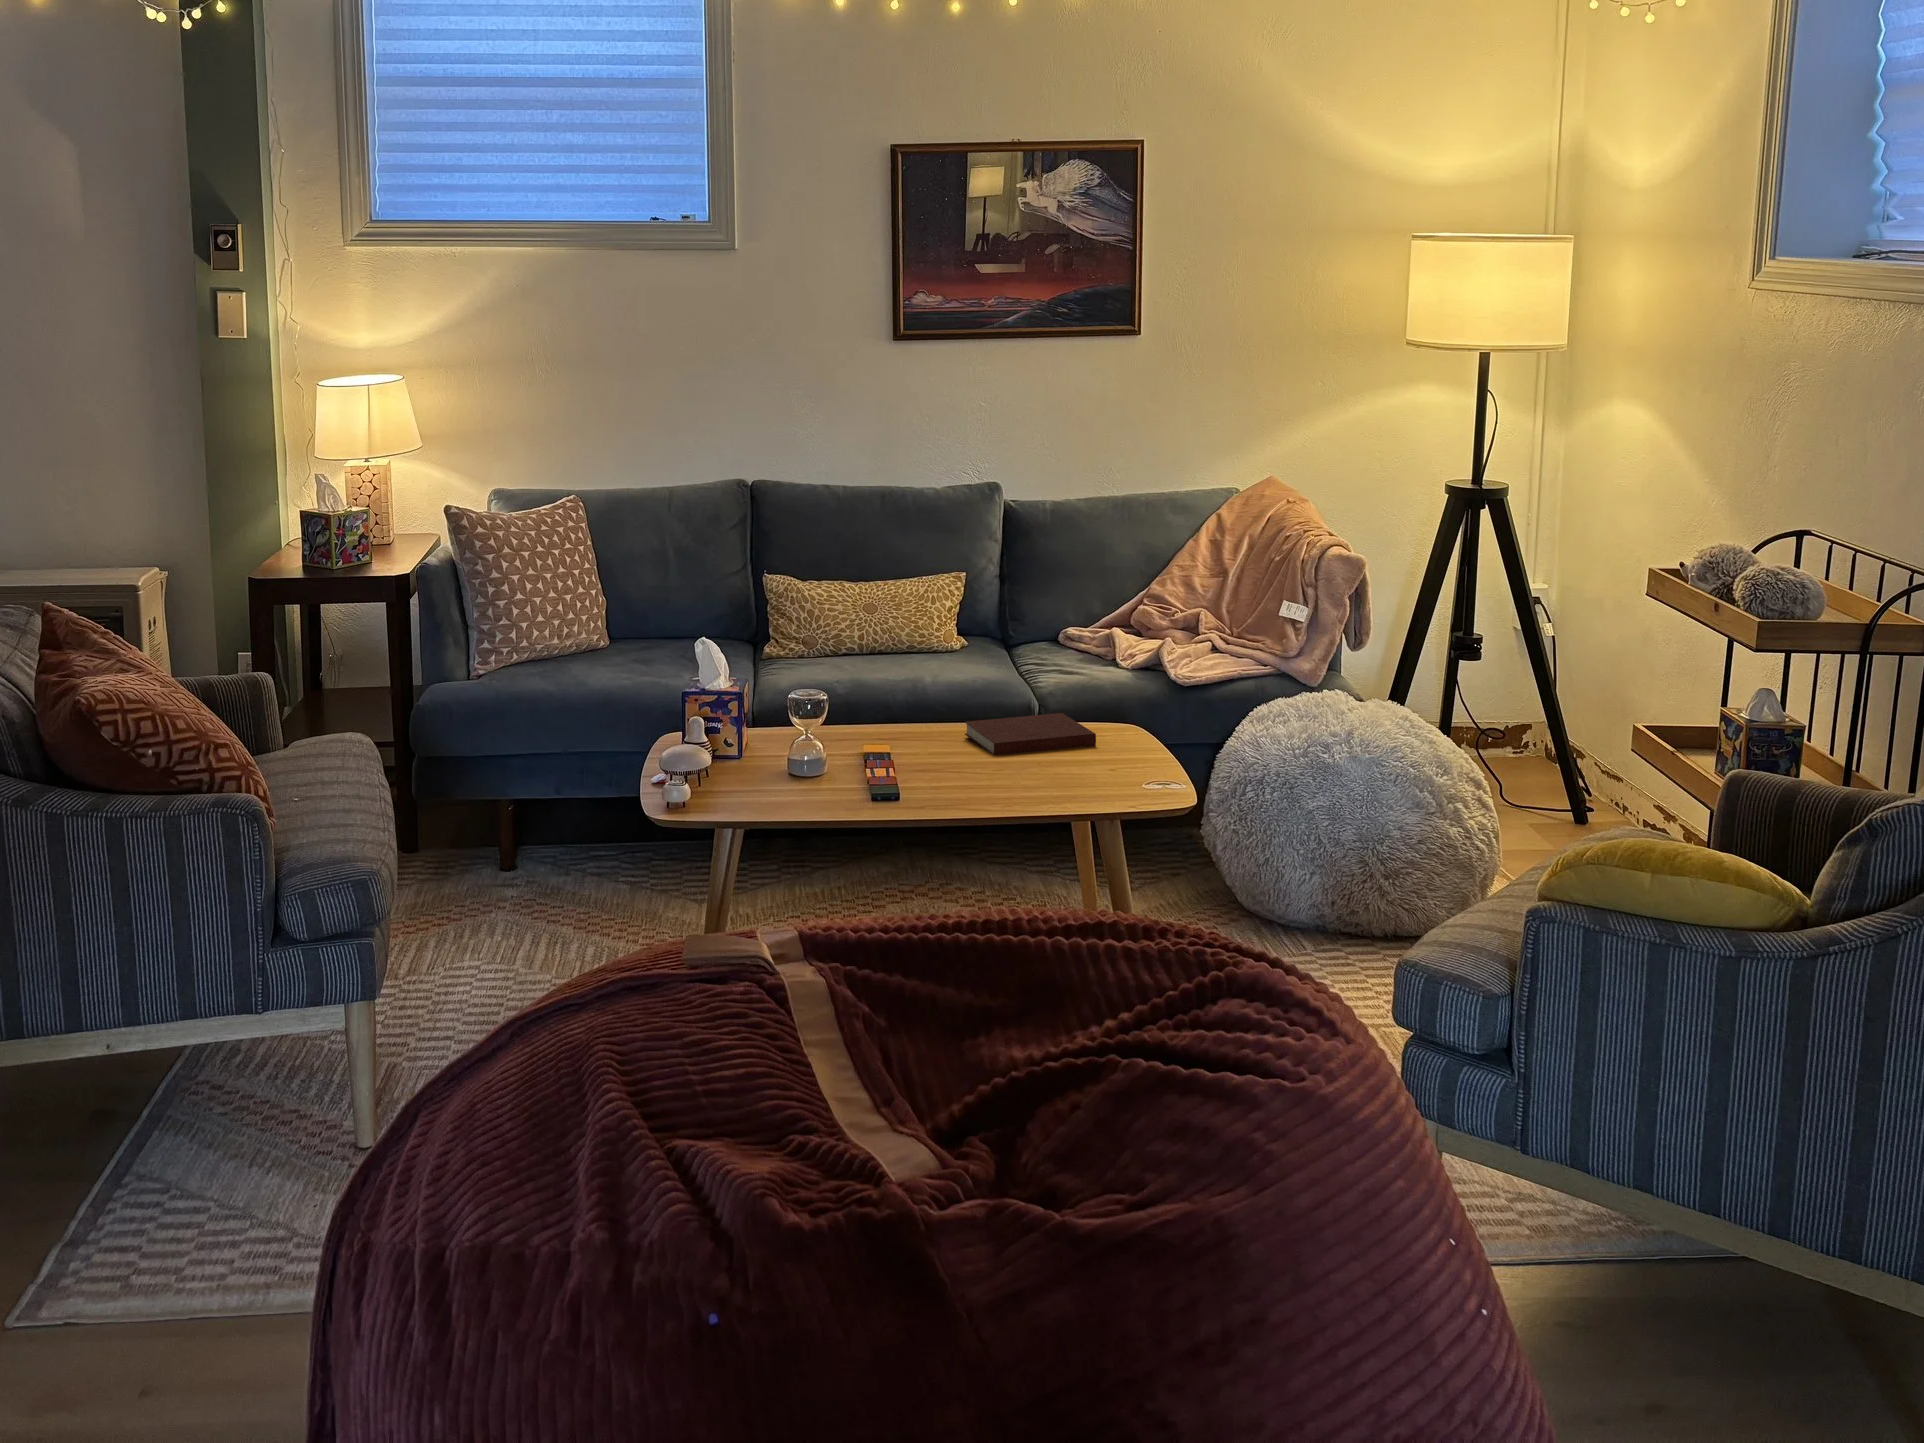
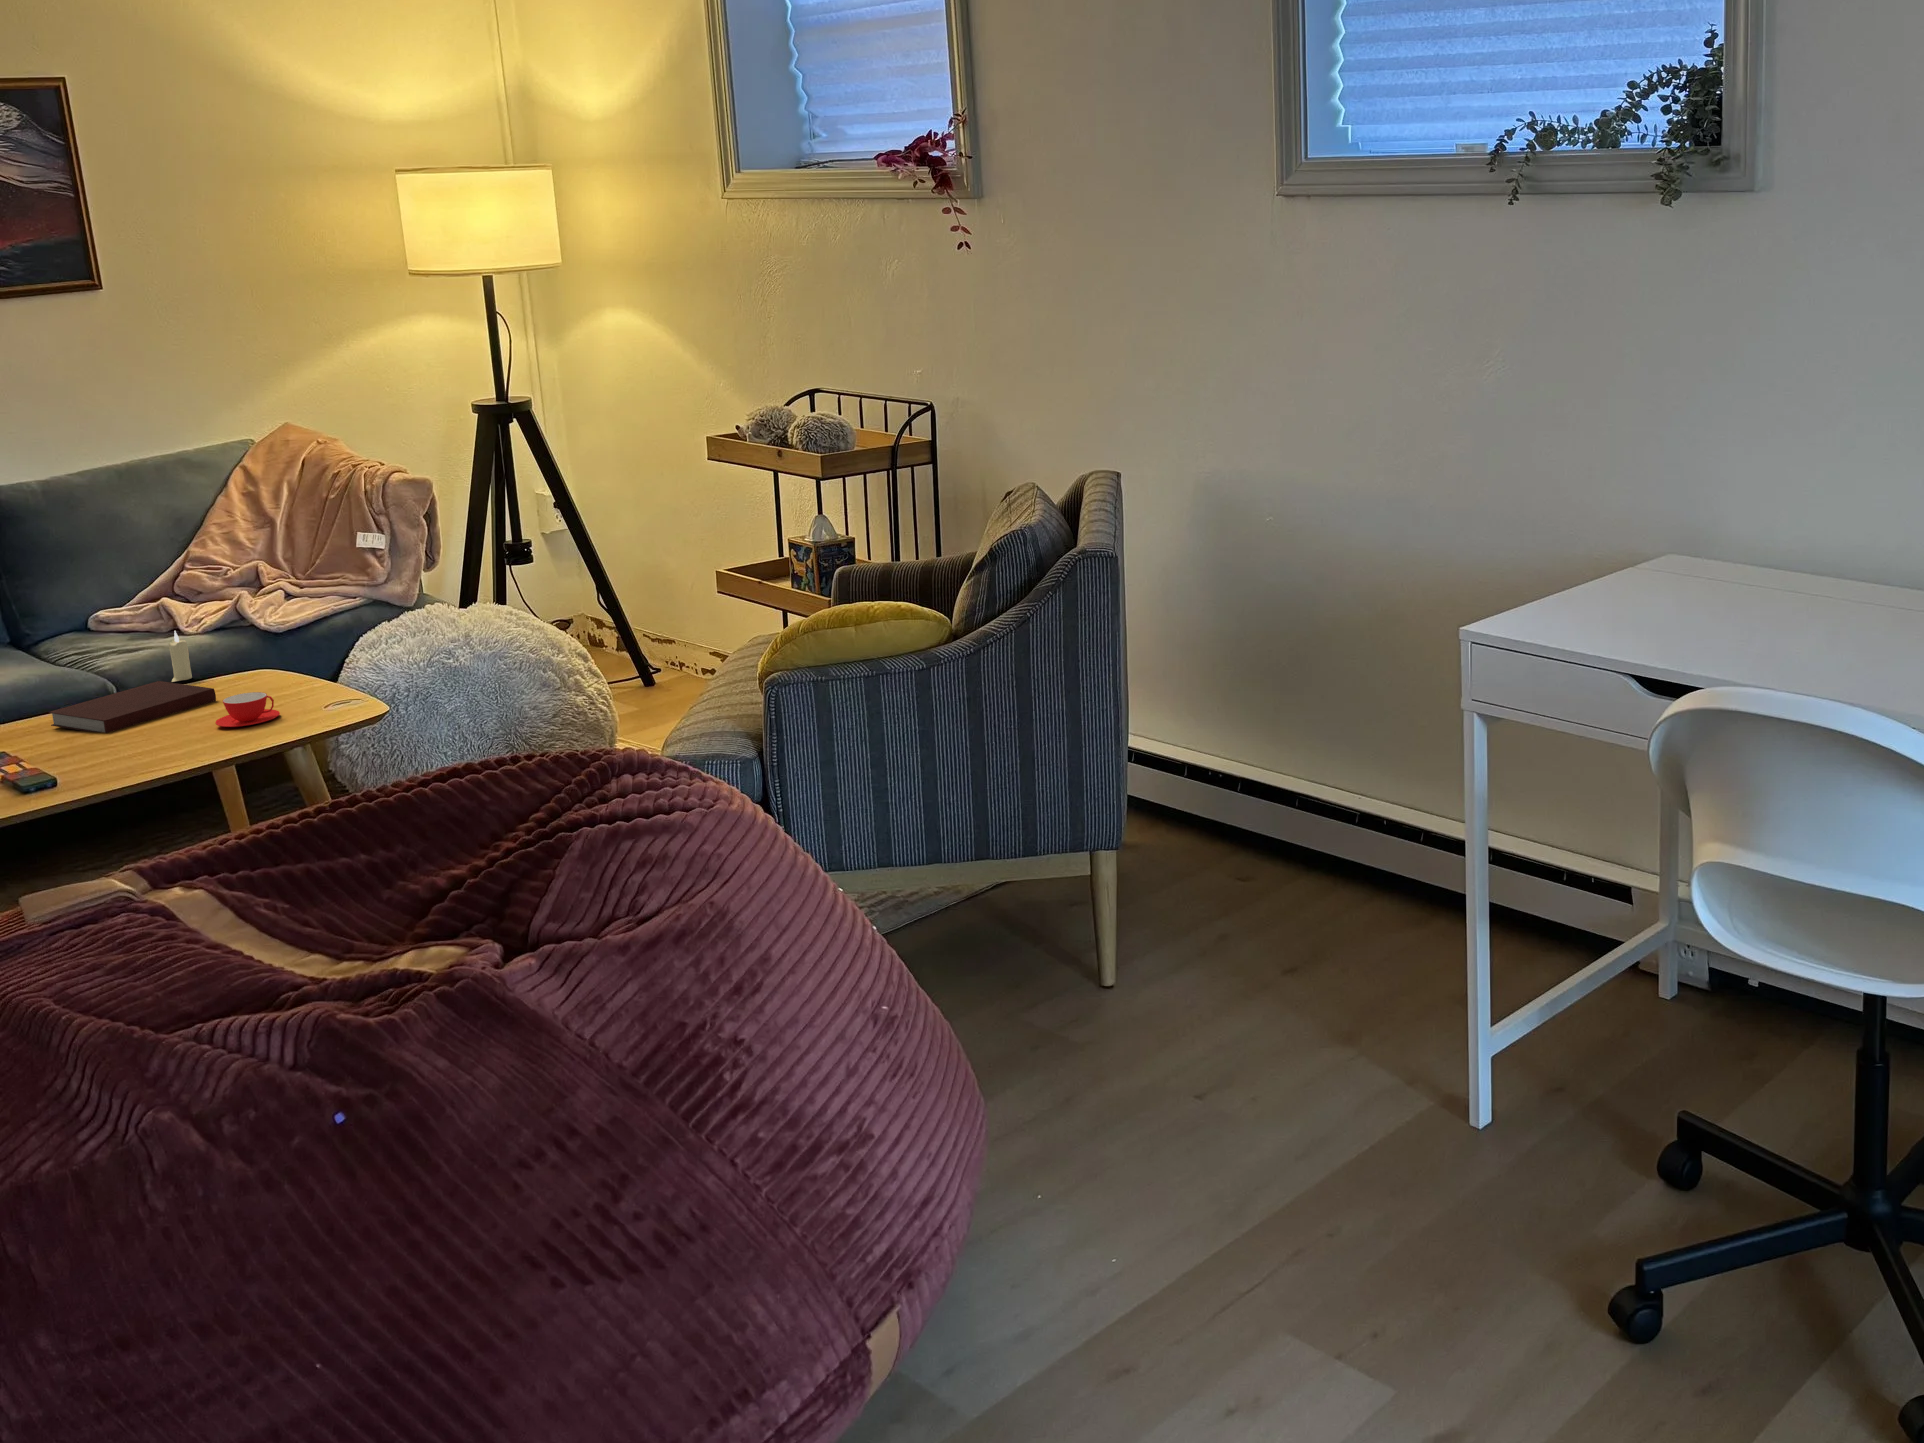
candle: none [1082,667,1102,715] -> present [168,631,192,682]
teacup: none [1070,749,1126,783] -> present [215,692,280,727]

